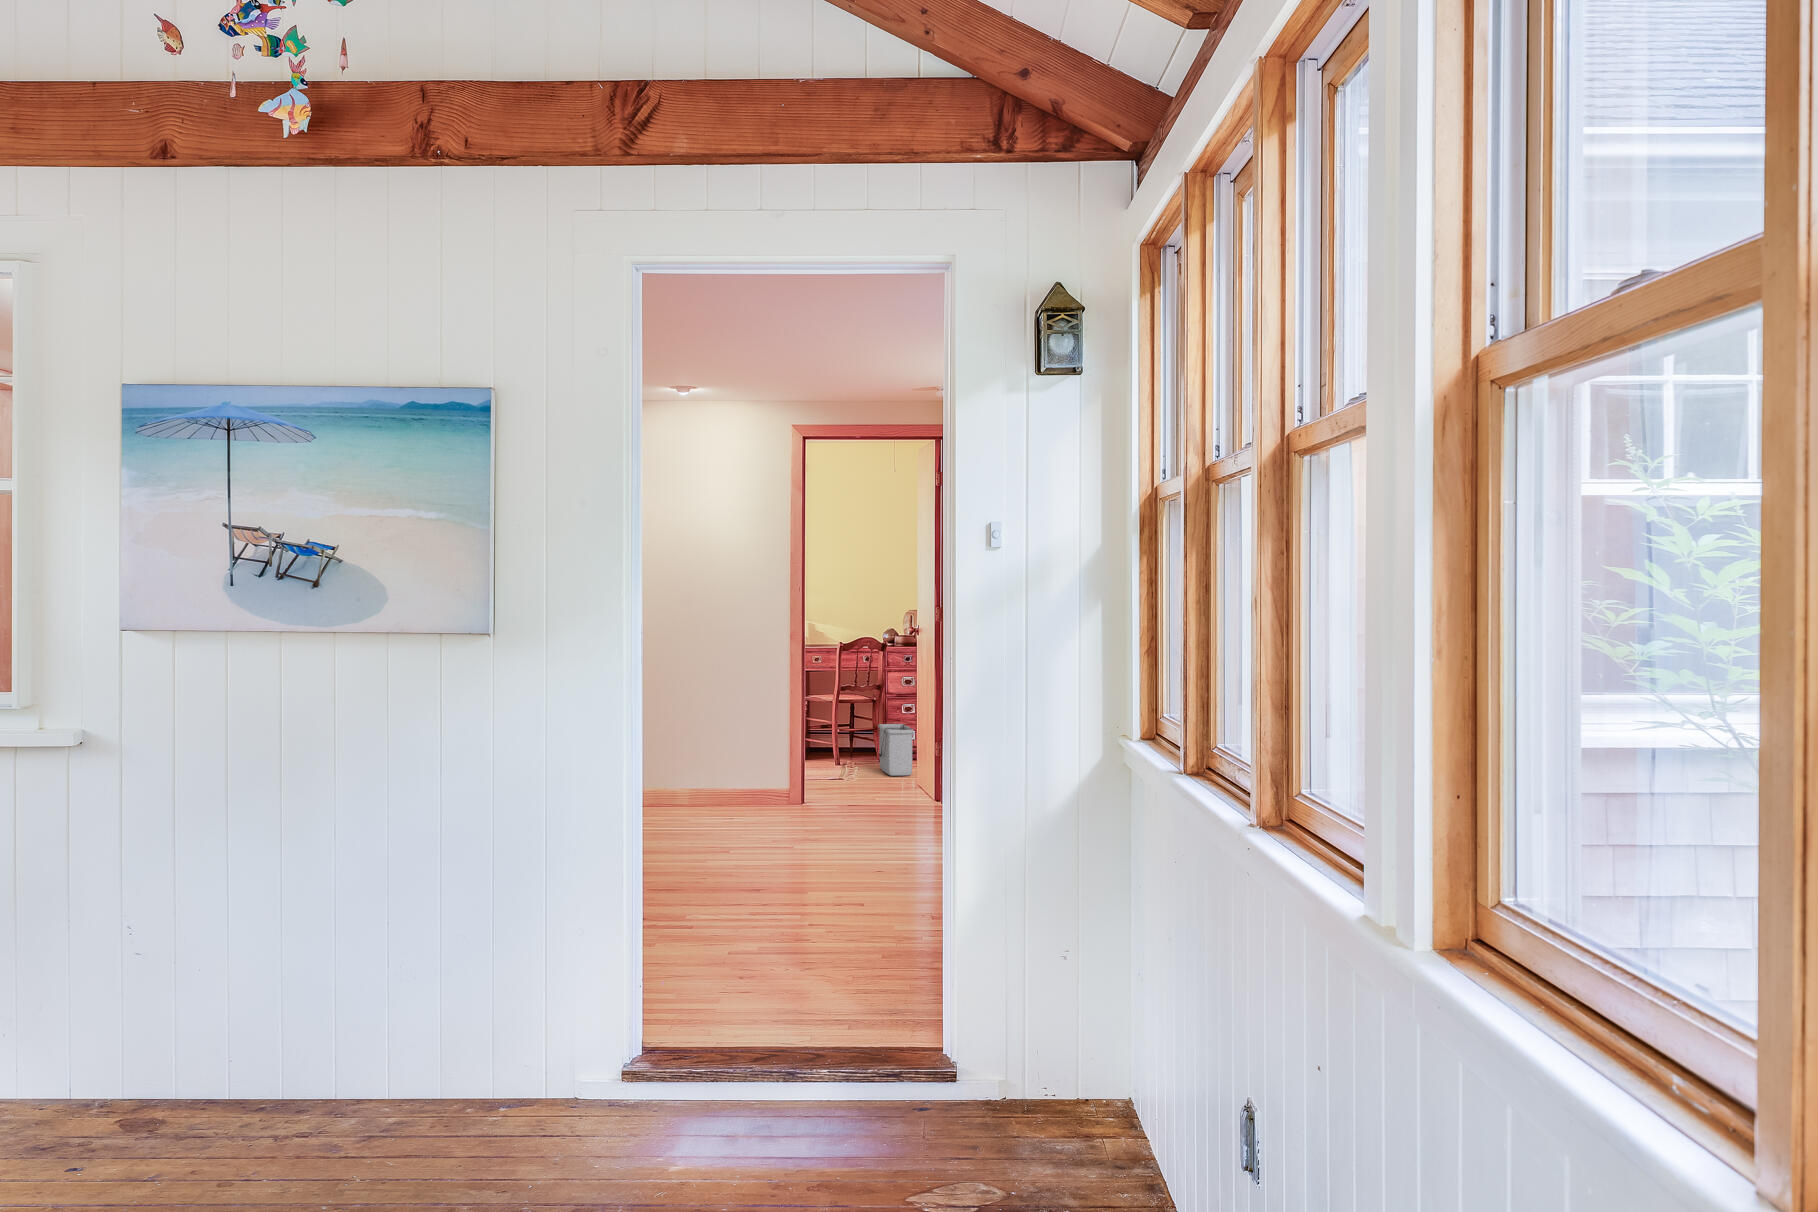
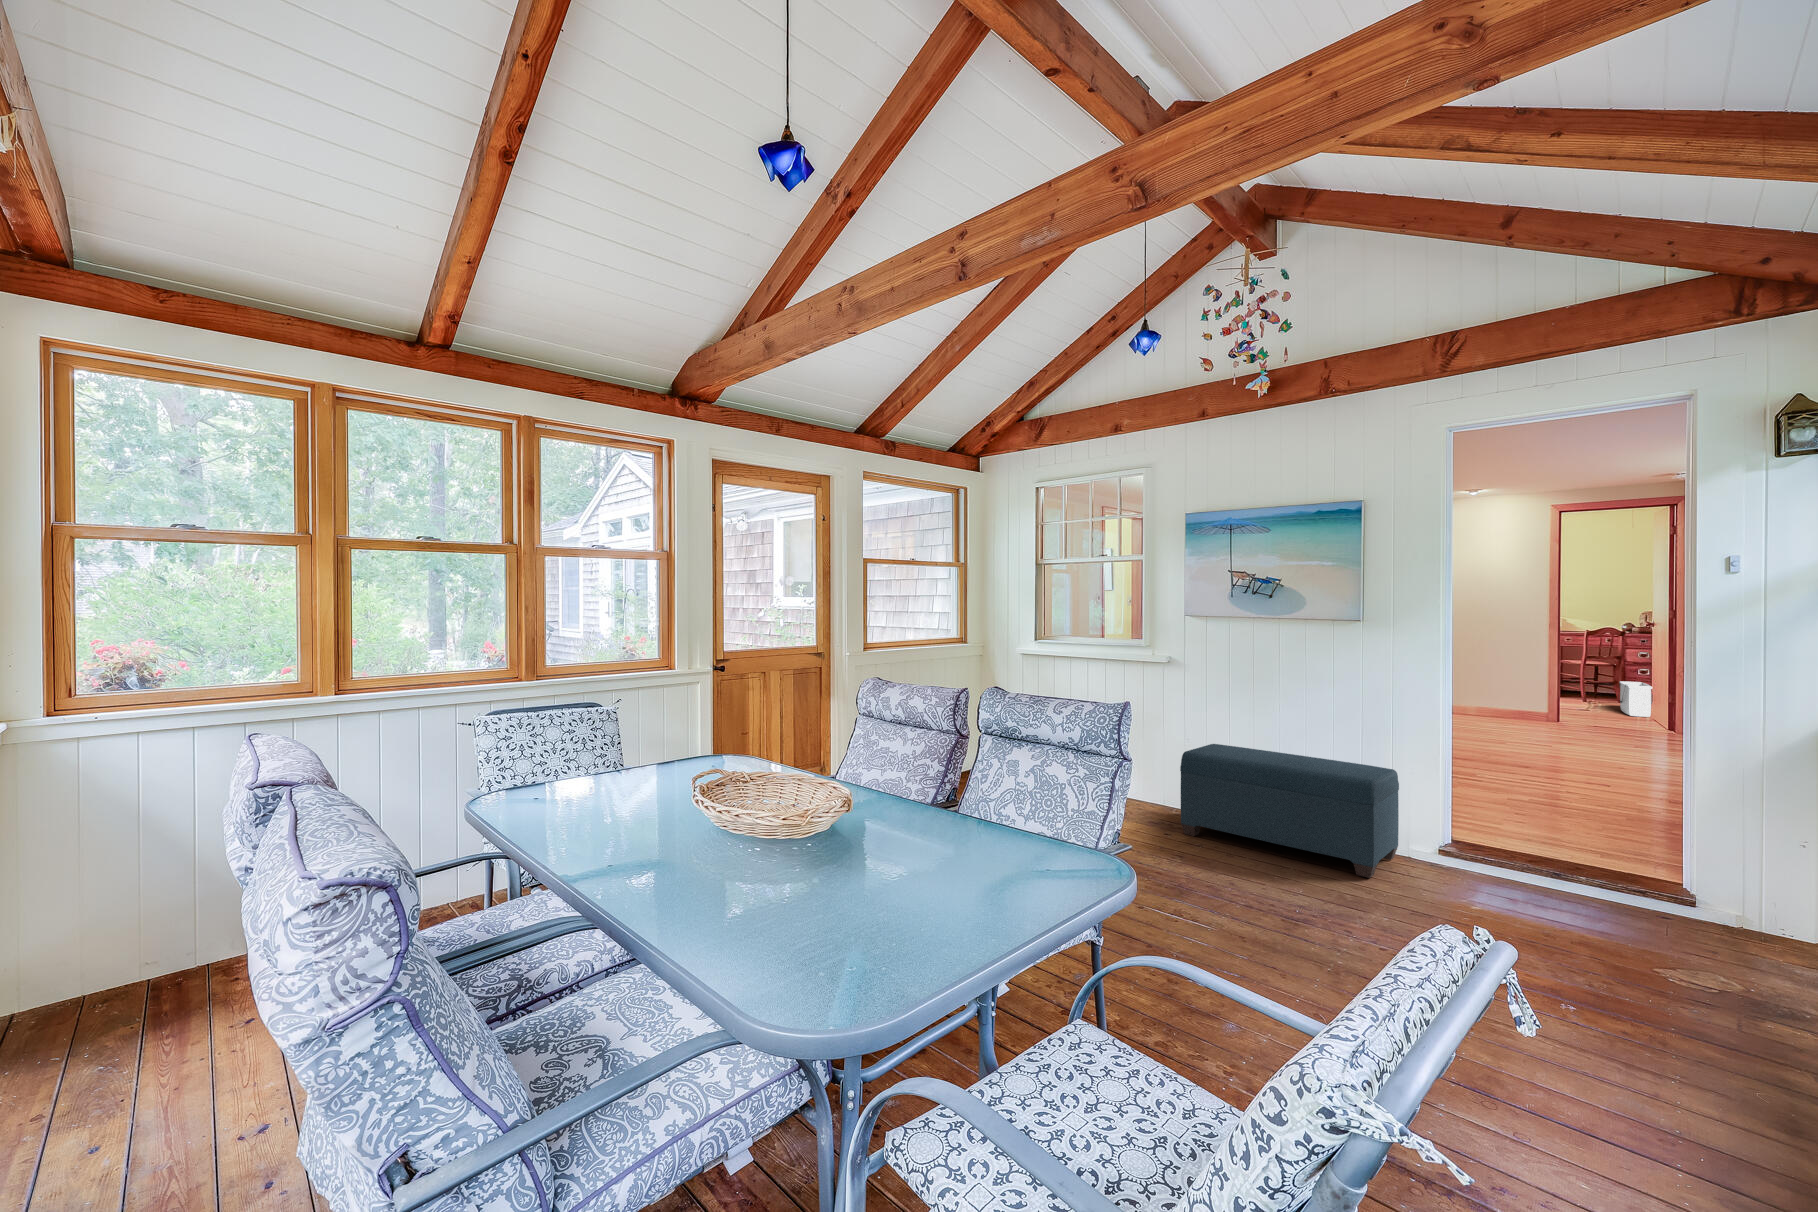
bench: none [89,925,554,1165] -> present [1180,744,1399,878]

